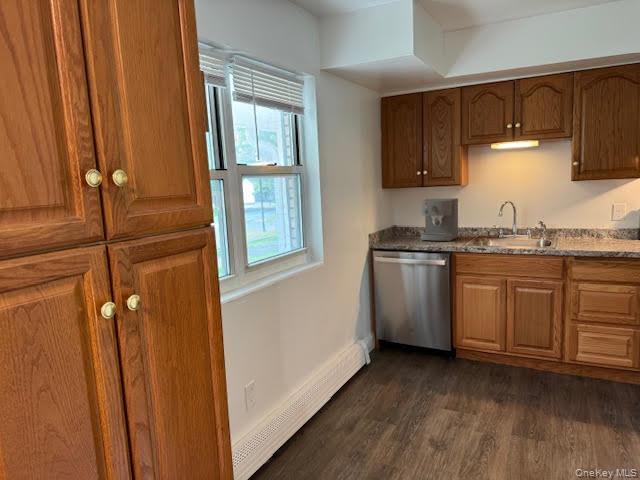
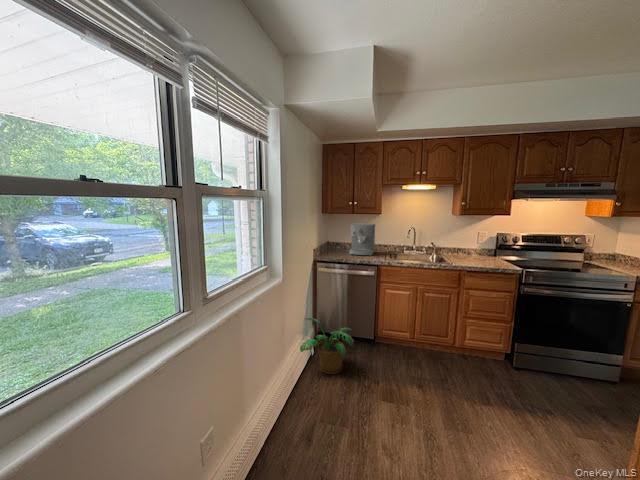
potted plant: none [351,316,415,382] -> present [300,318,354,374]

